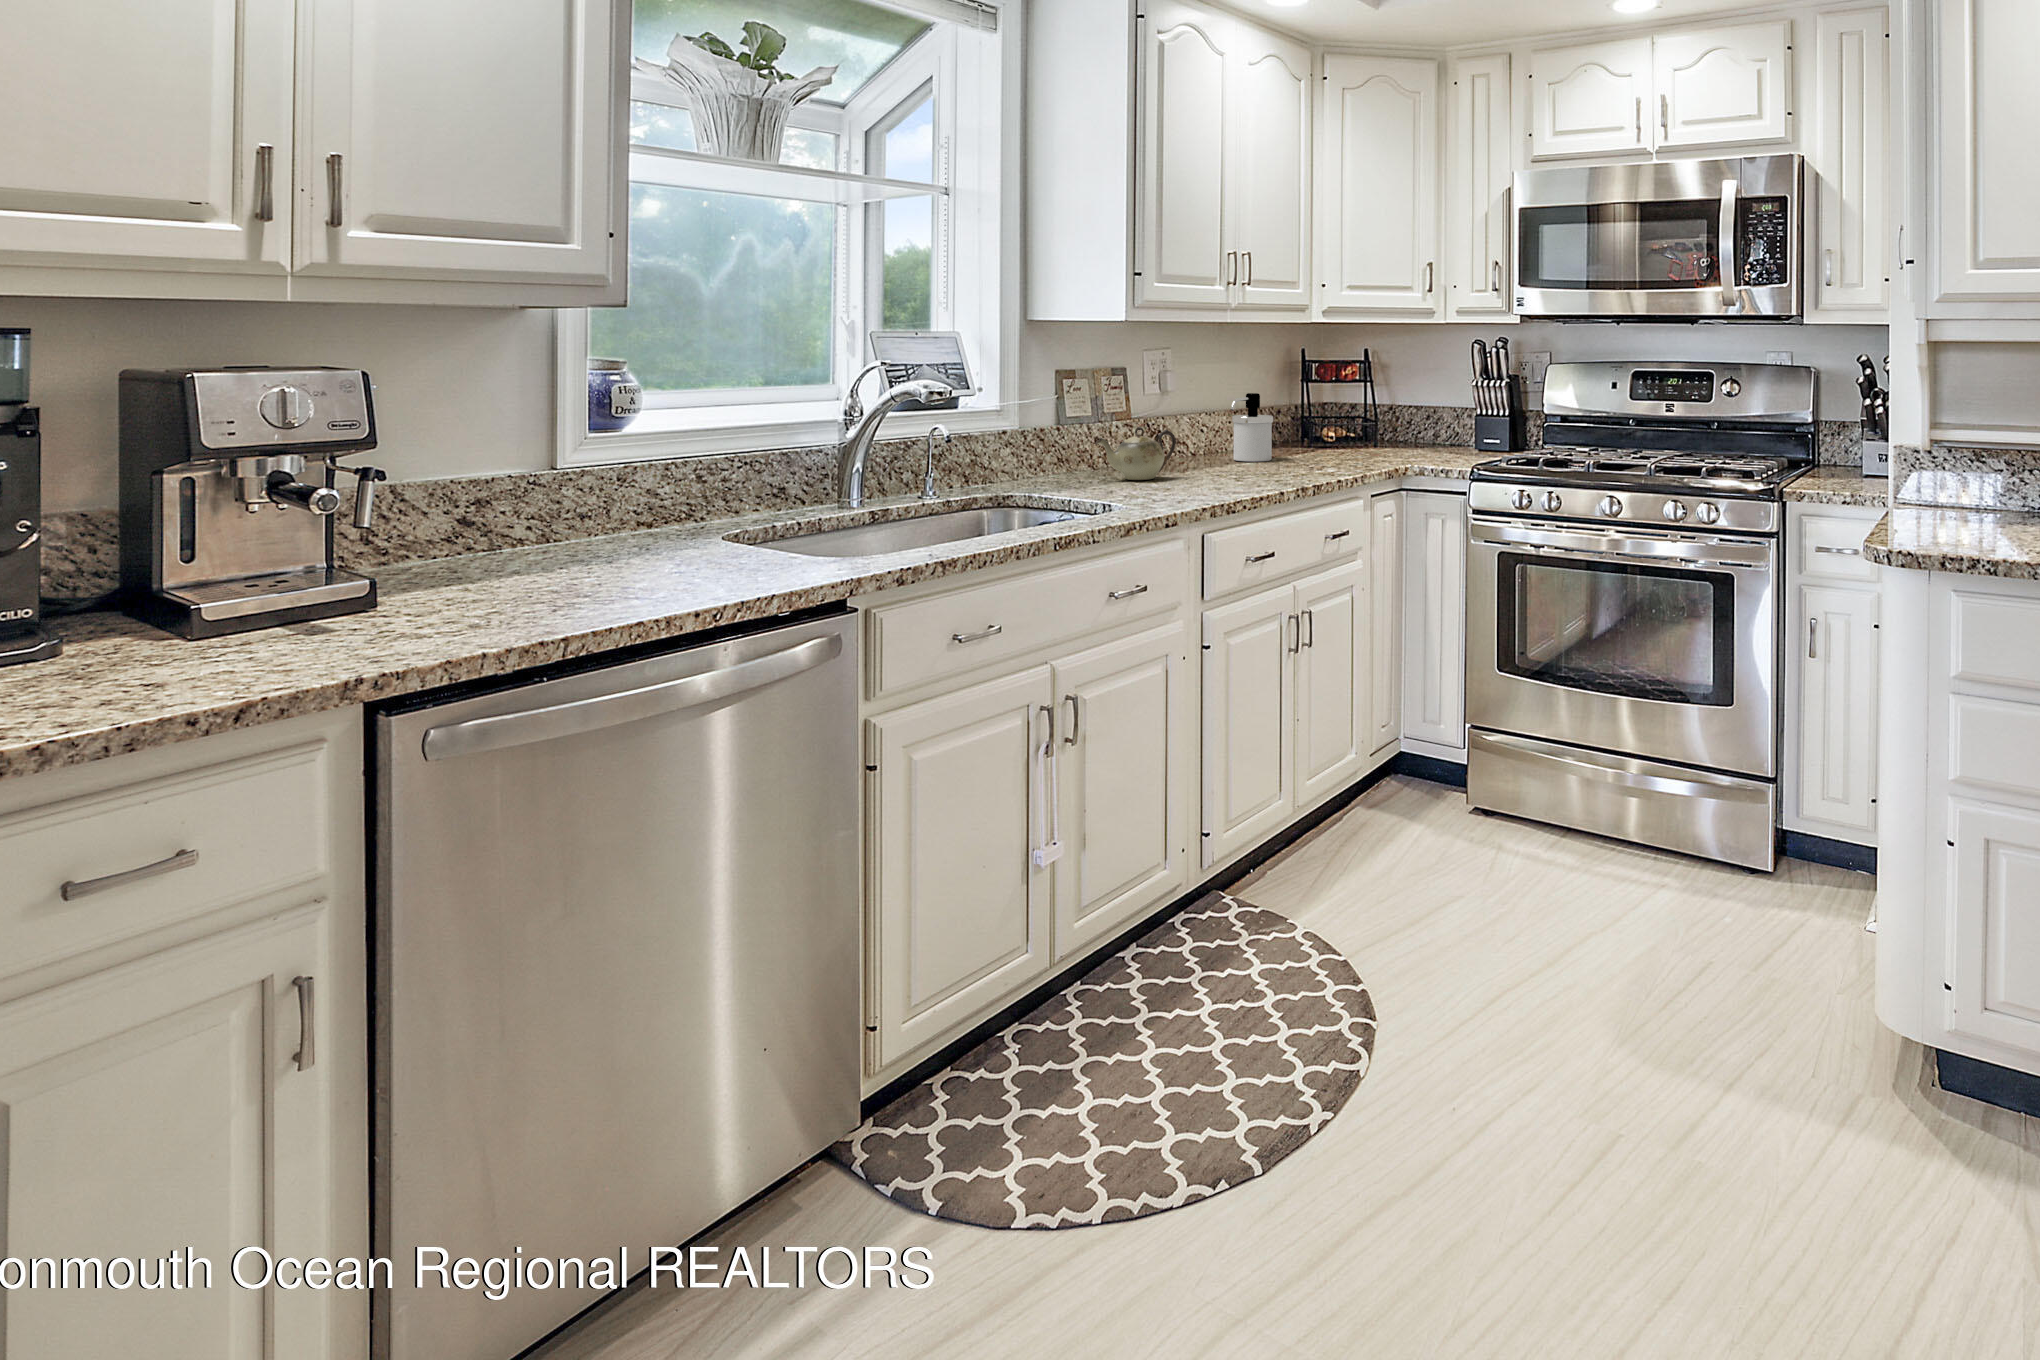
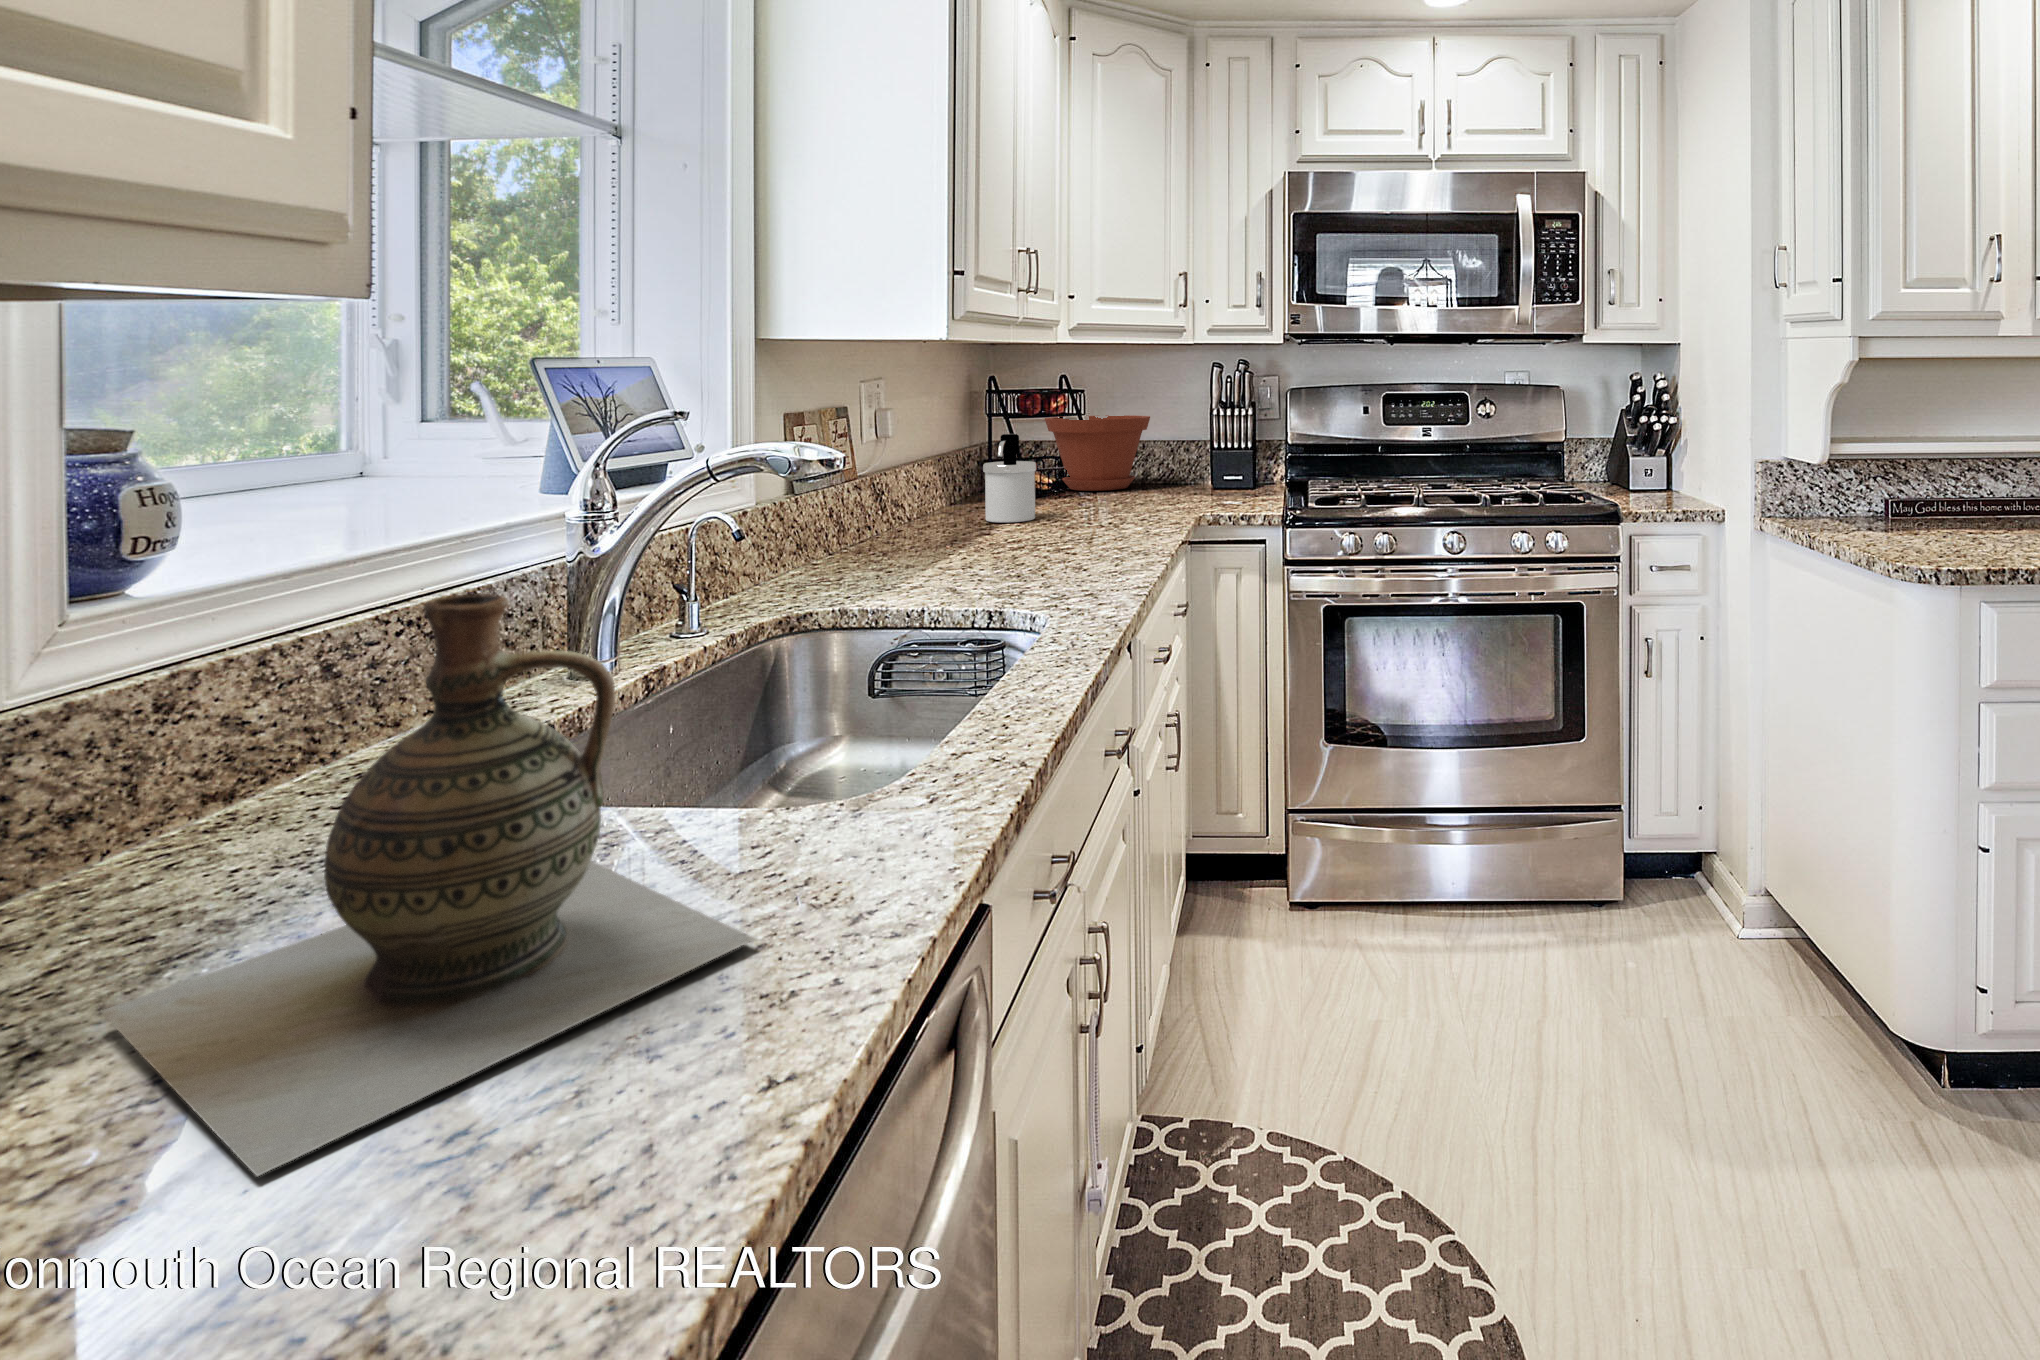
plant pot: none [1329,383,1418,446] -> present [1045,415,1150,491]
ceramic jug: none [536,426,729,596] -> present [101,594,754,1176]
teapot: present [1095,427,1176,480] -> none [876,489,976,564]

